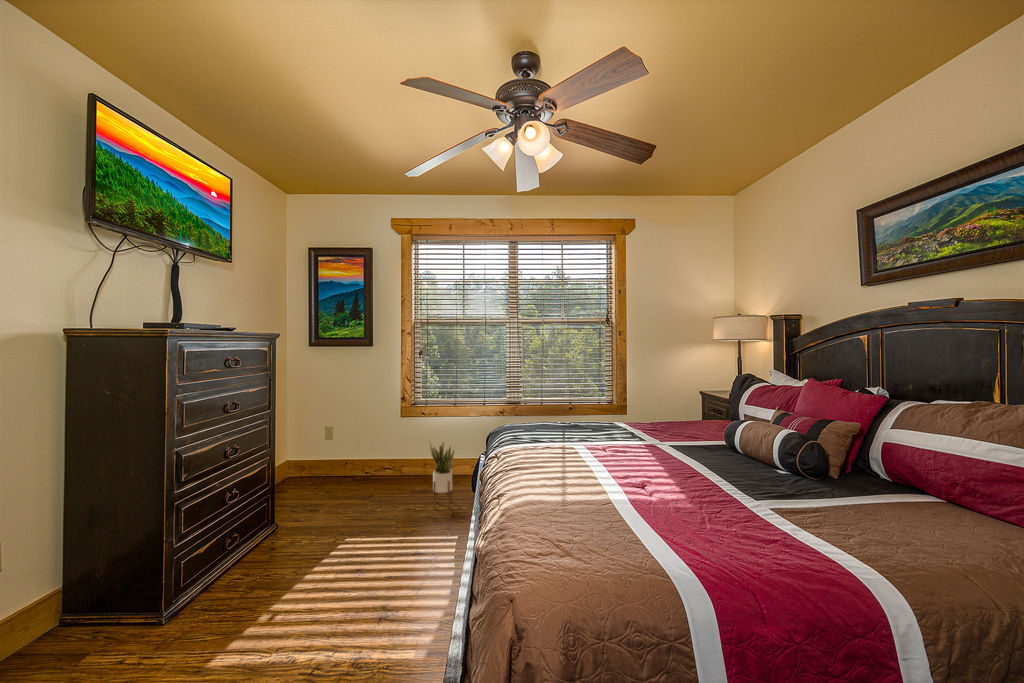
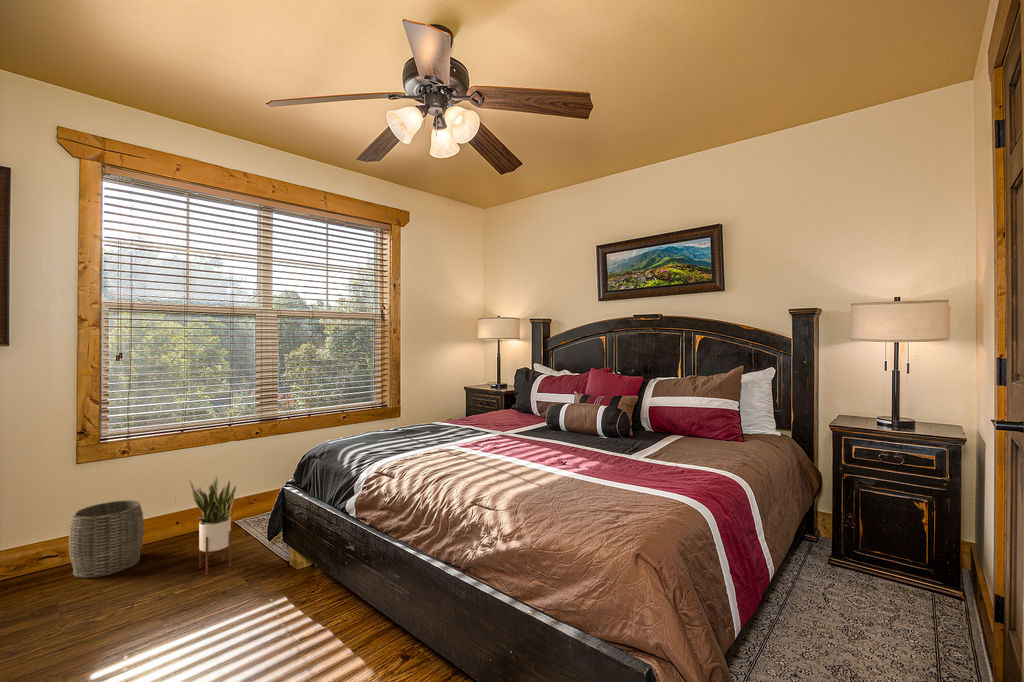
woven basket: none [388,446,425,491] -> present [69,500,144,578]

